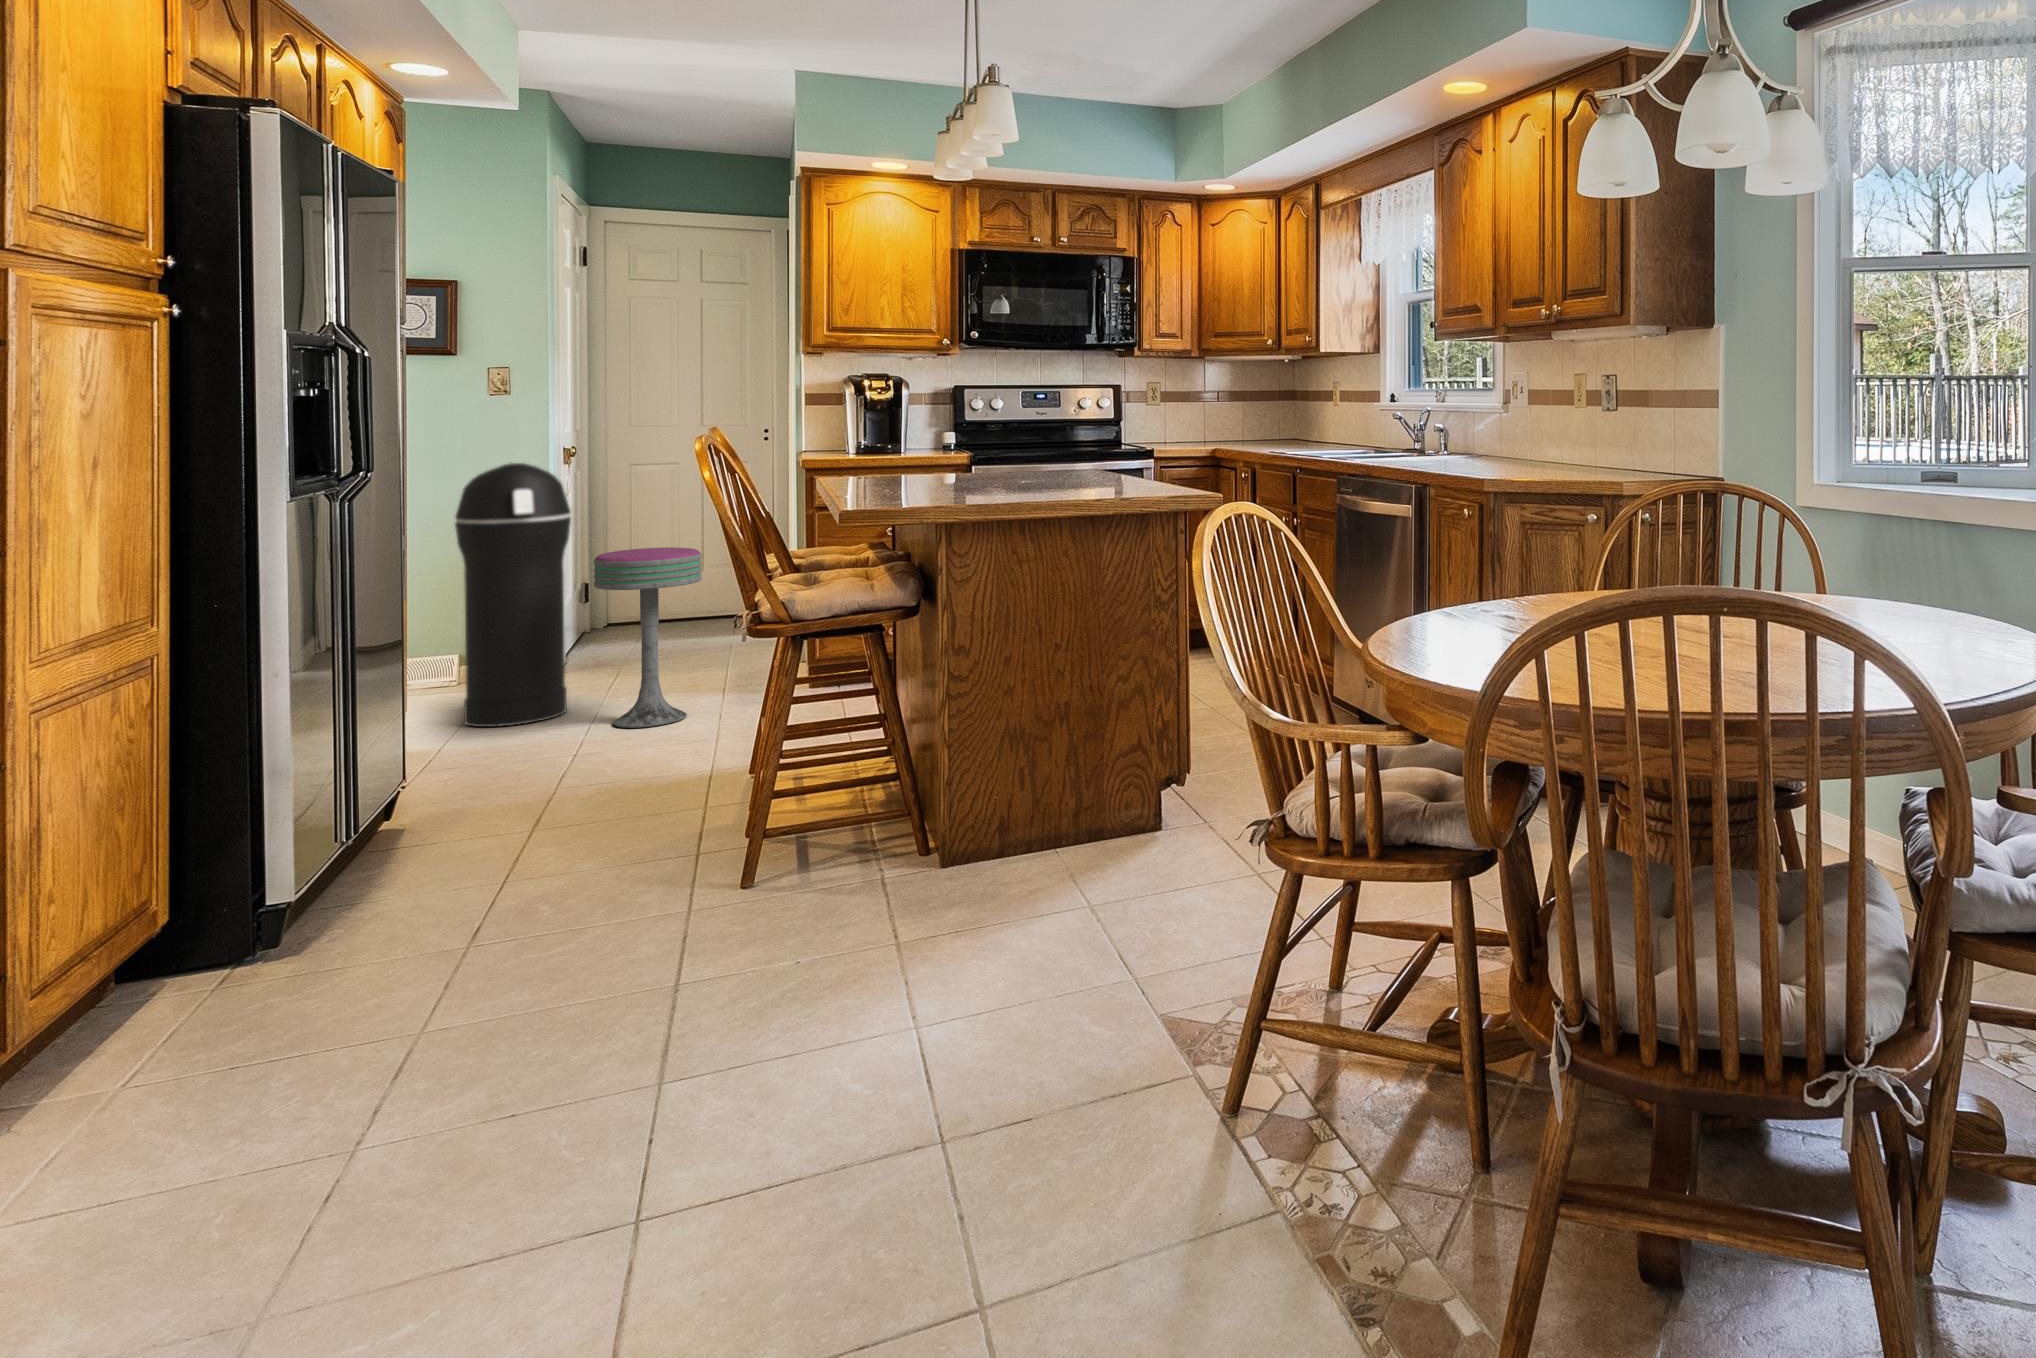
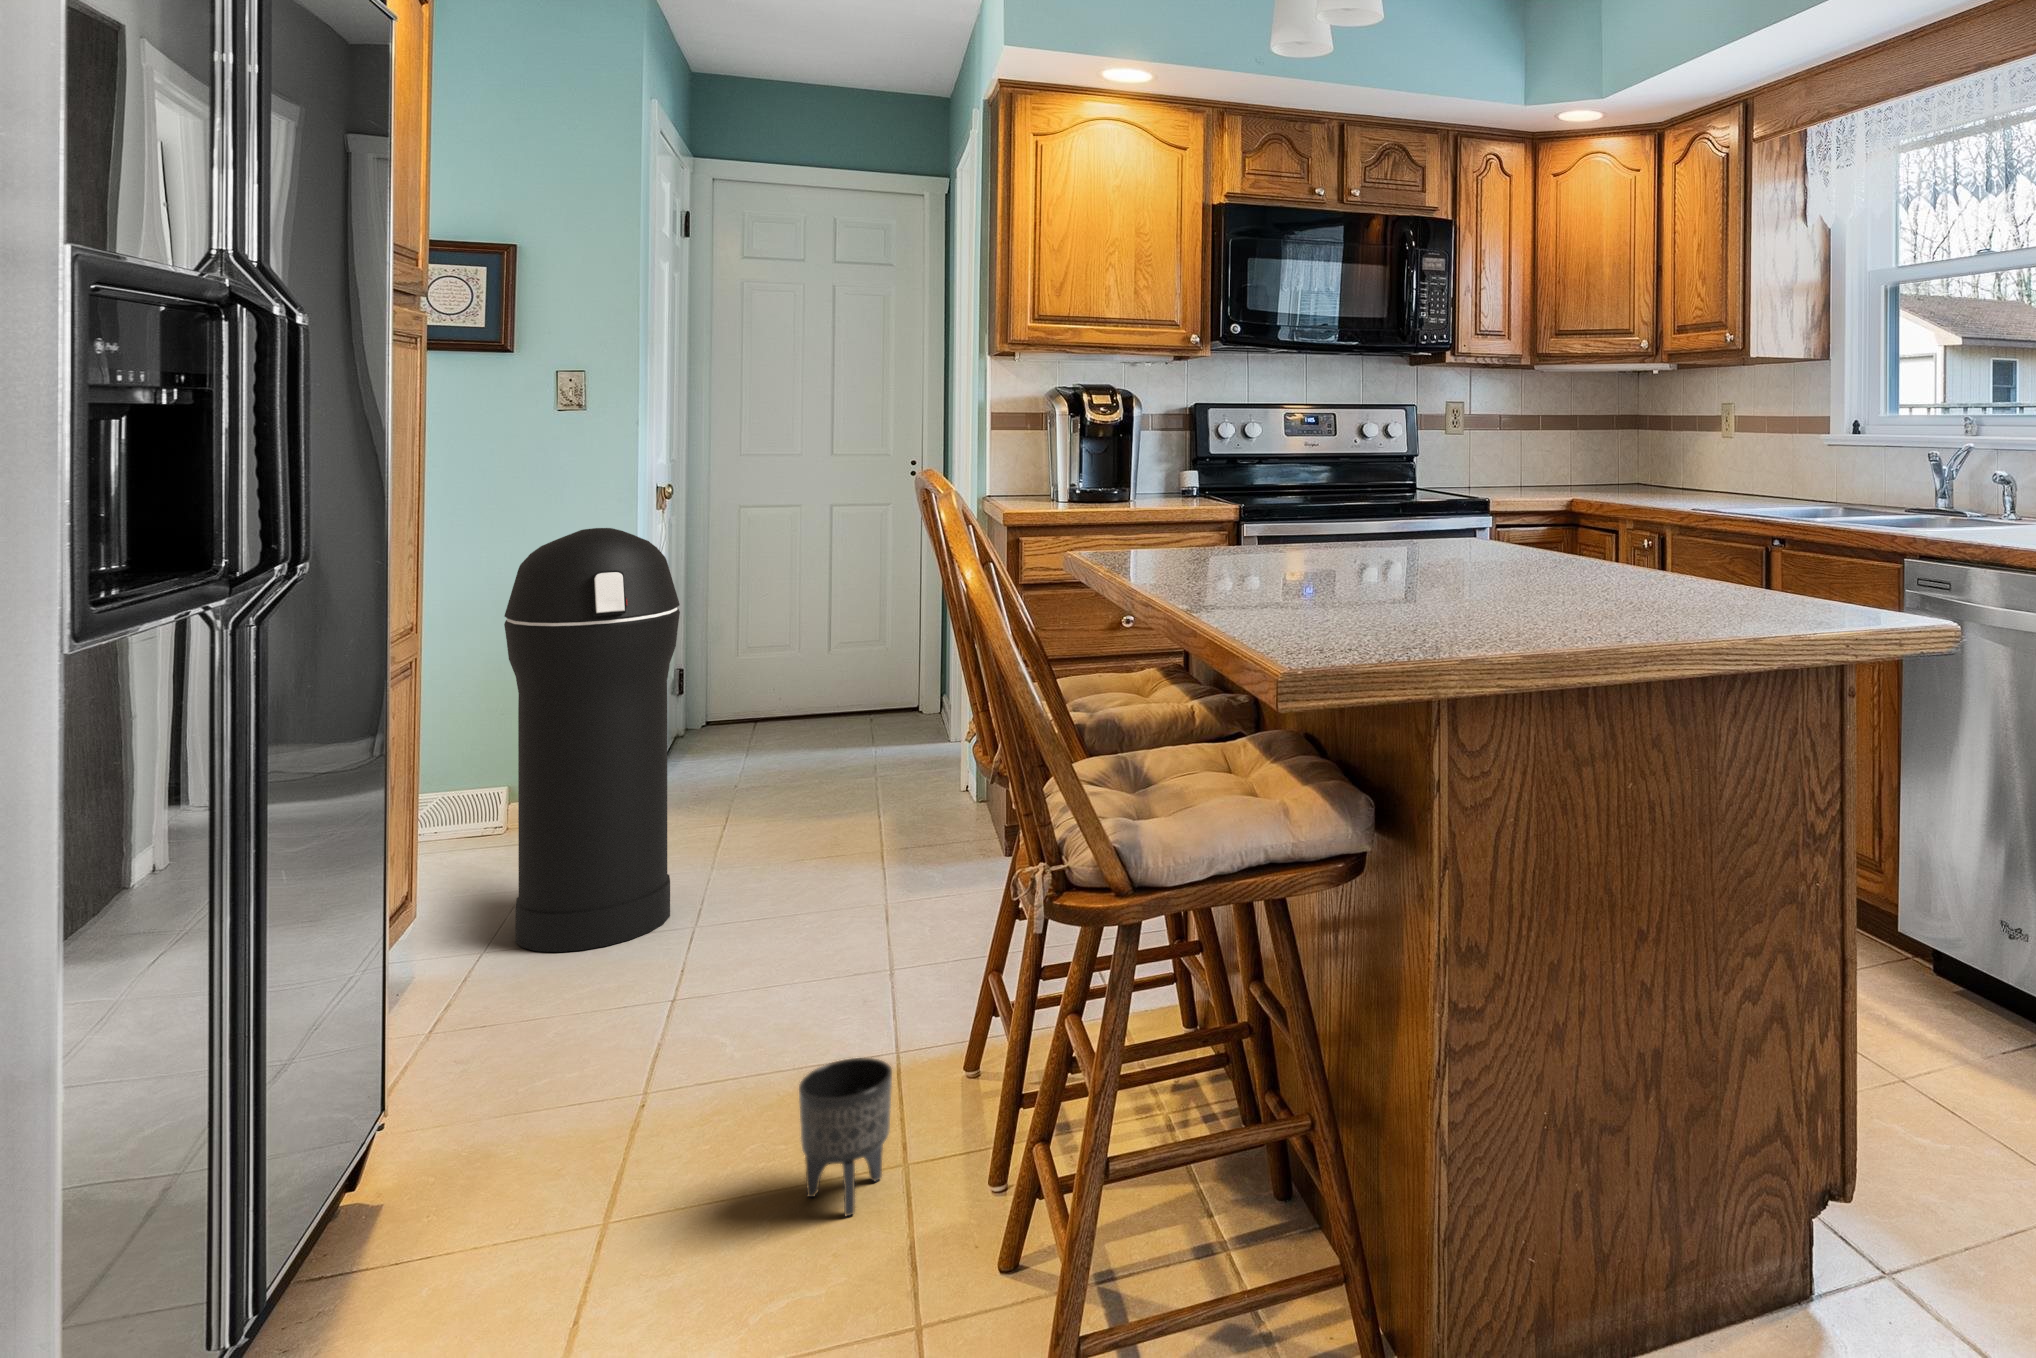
bar stool: present [594,547,702,728] -> none [718,662,880,963]
planter: none [625,733,679,808] -> present [799,1058,892,1216]

